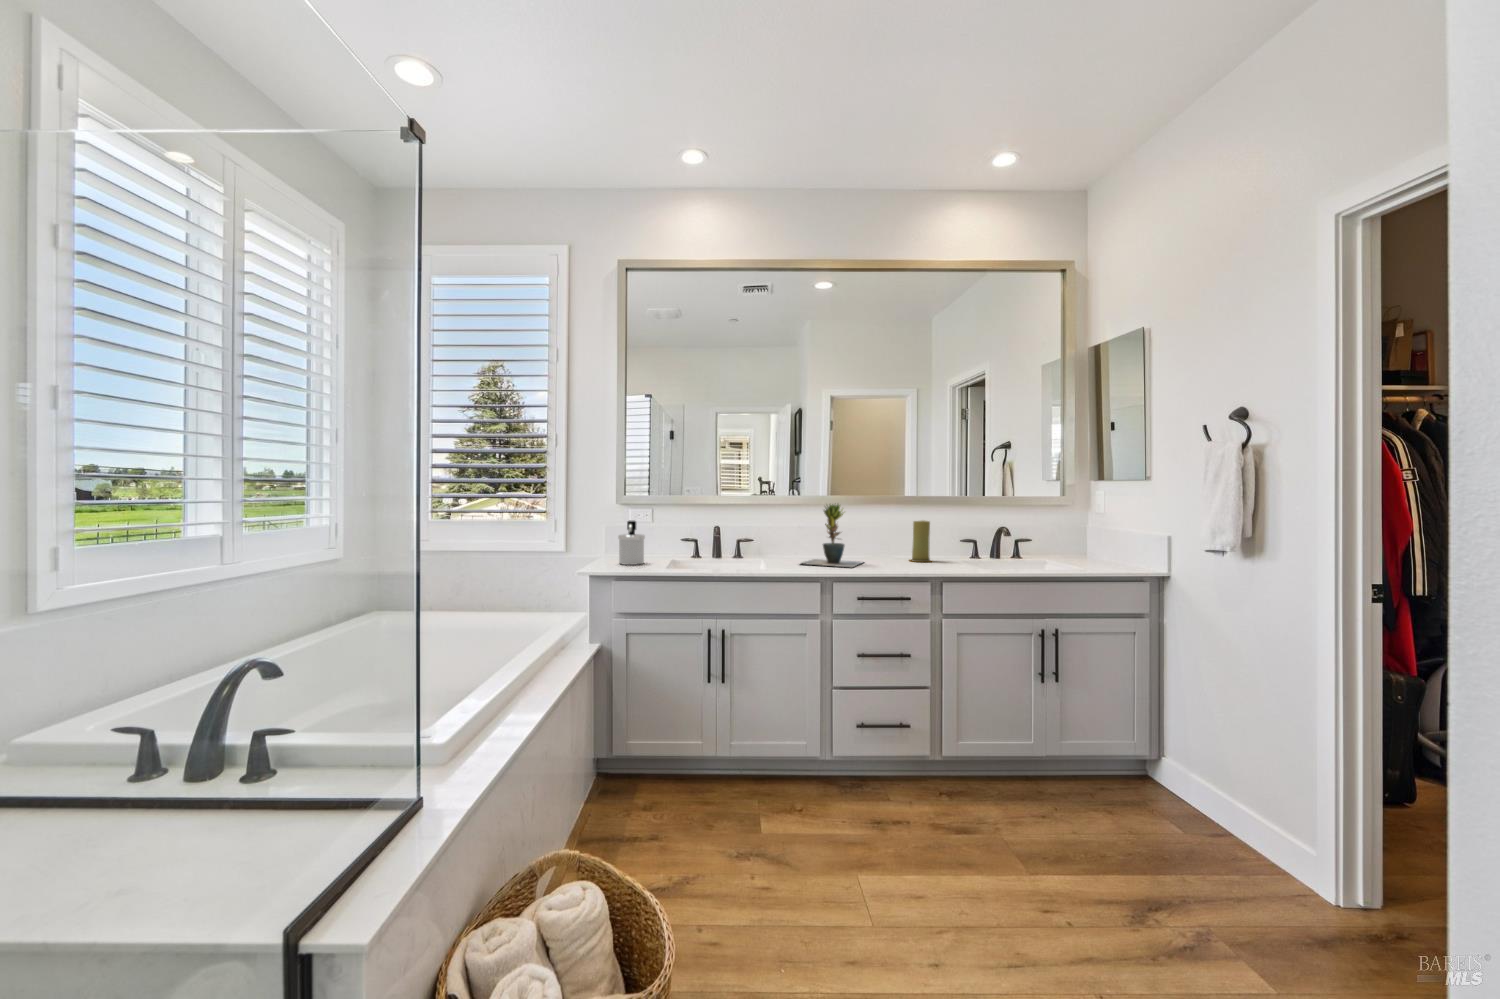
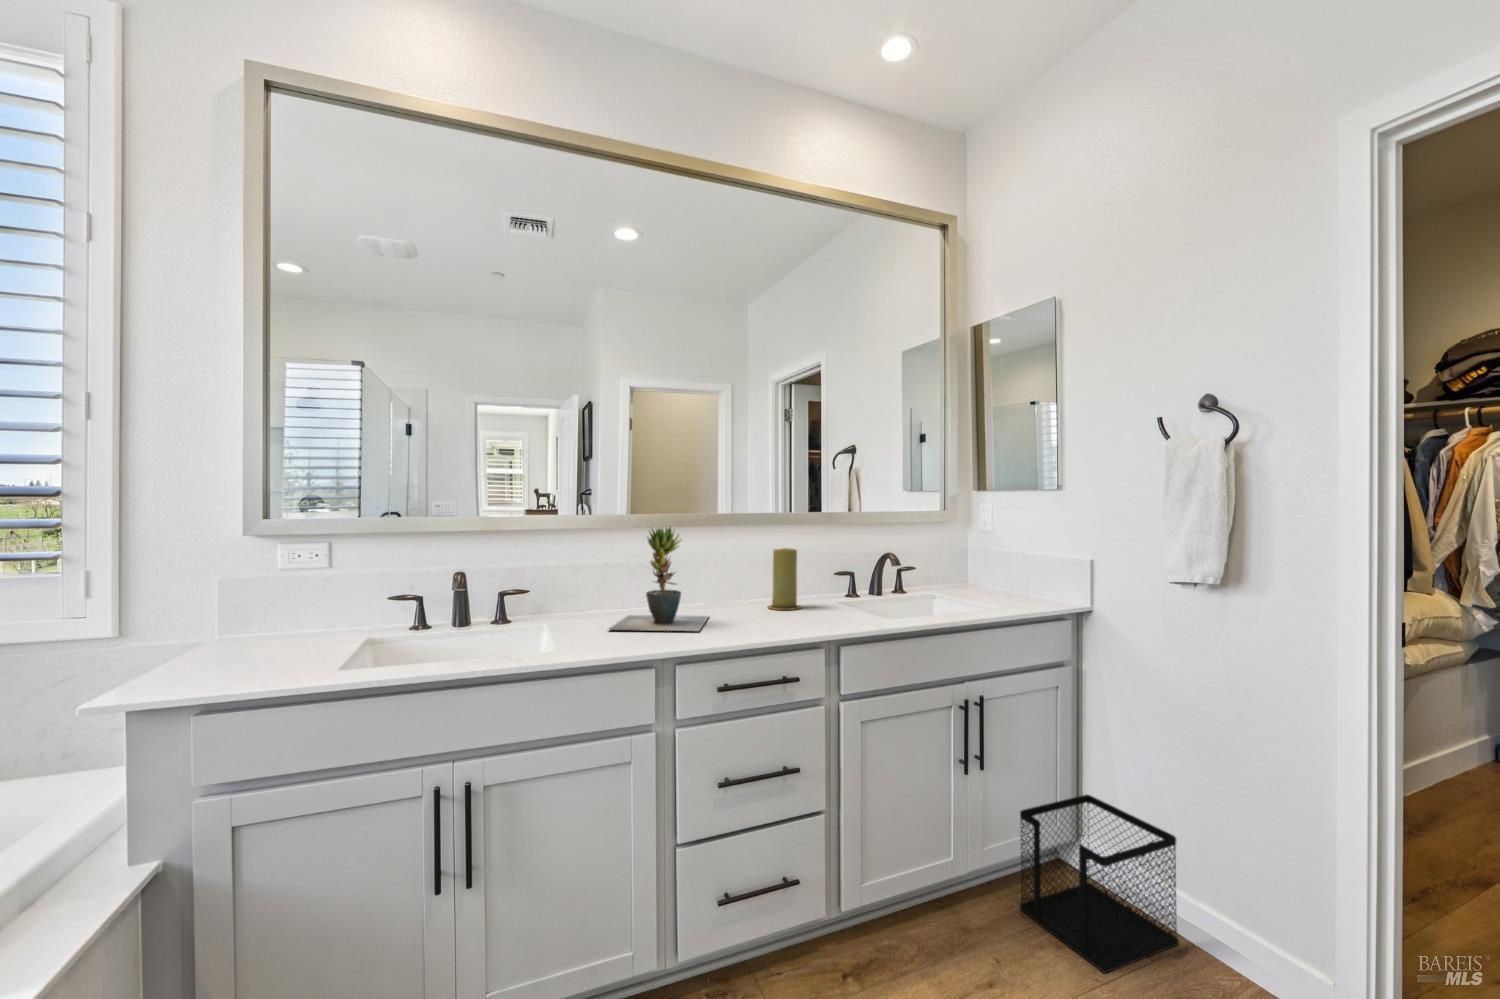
soap dispenser: present [618,521,645,565] -> none [240,570,305,661]
wastebasket: none [1086,713,1207,821] -> present [1020,795,1179,973]

